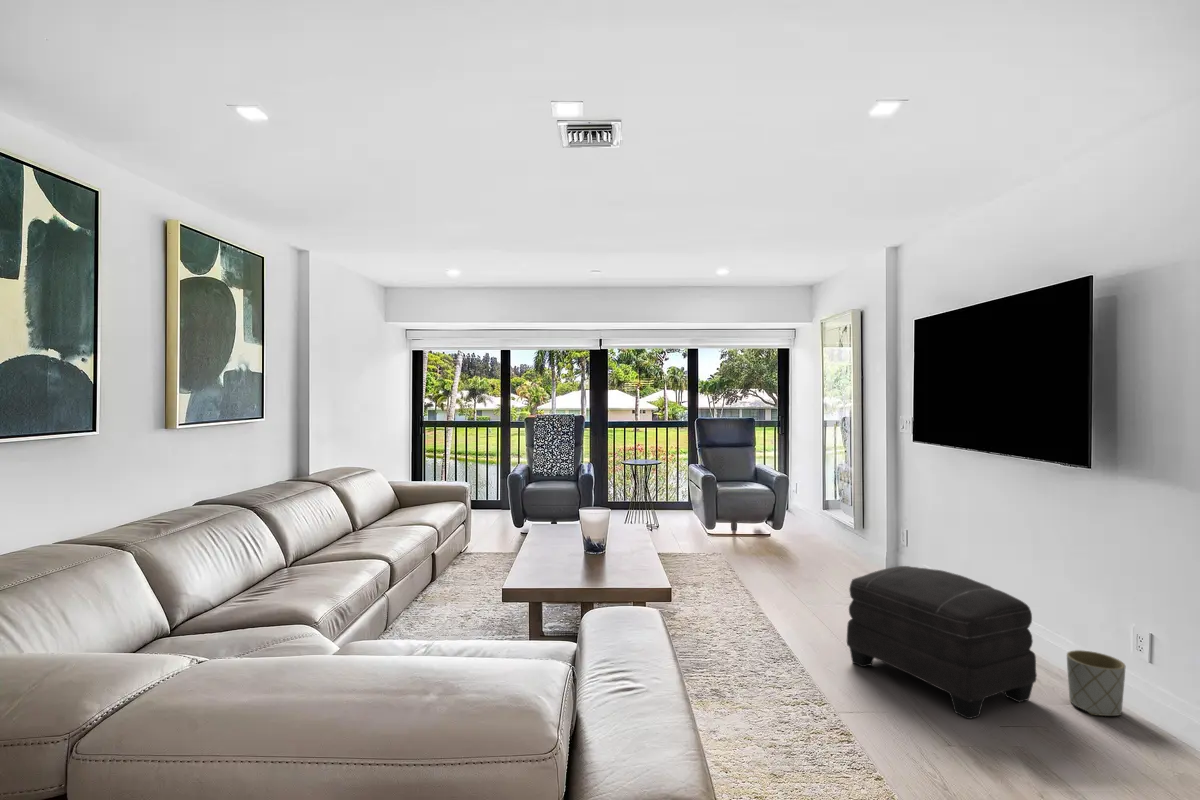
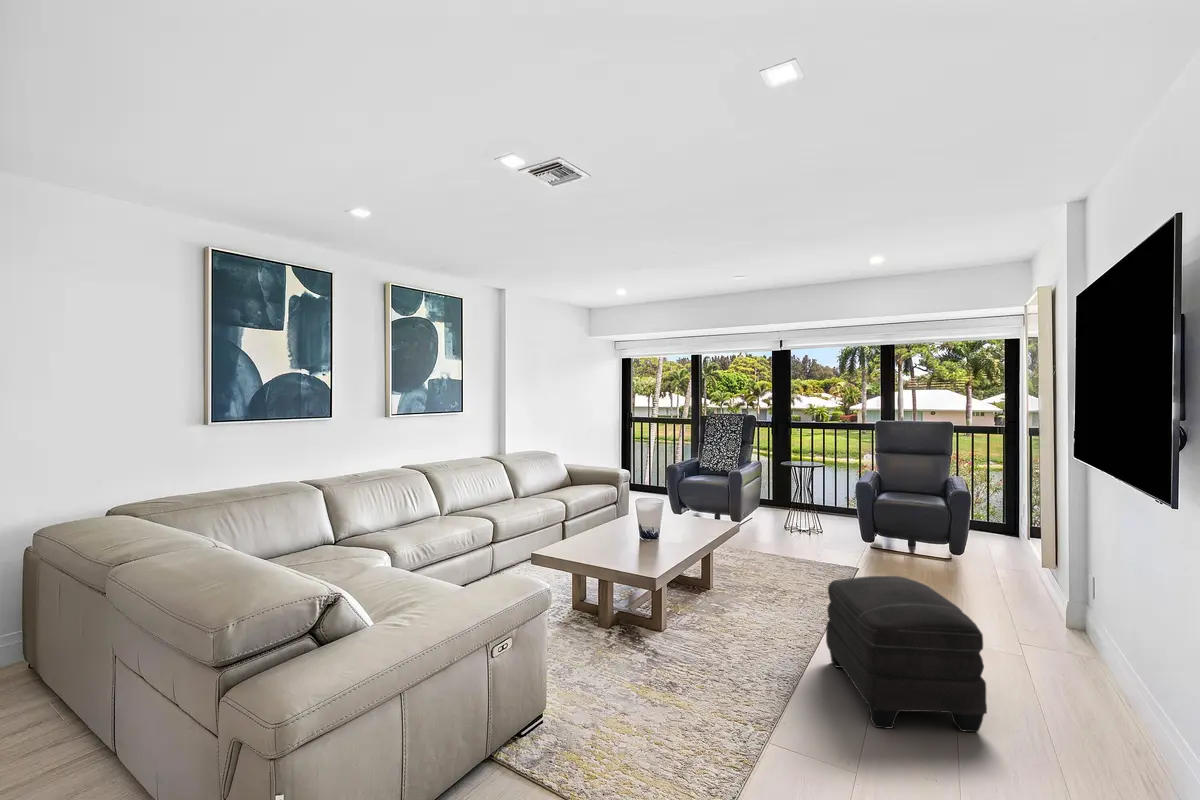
planter: present [1067,650,1126,716] -> none [1022,692,1088,773]

